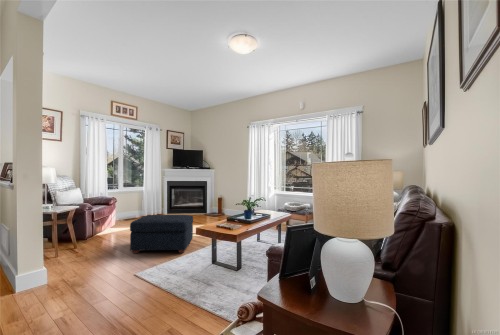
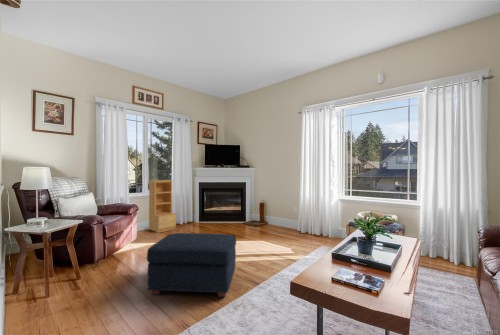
bookshelf: none [124,179,147,222] -> present [149,180,176,233]

